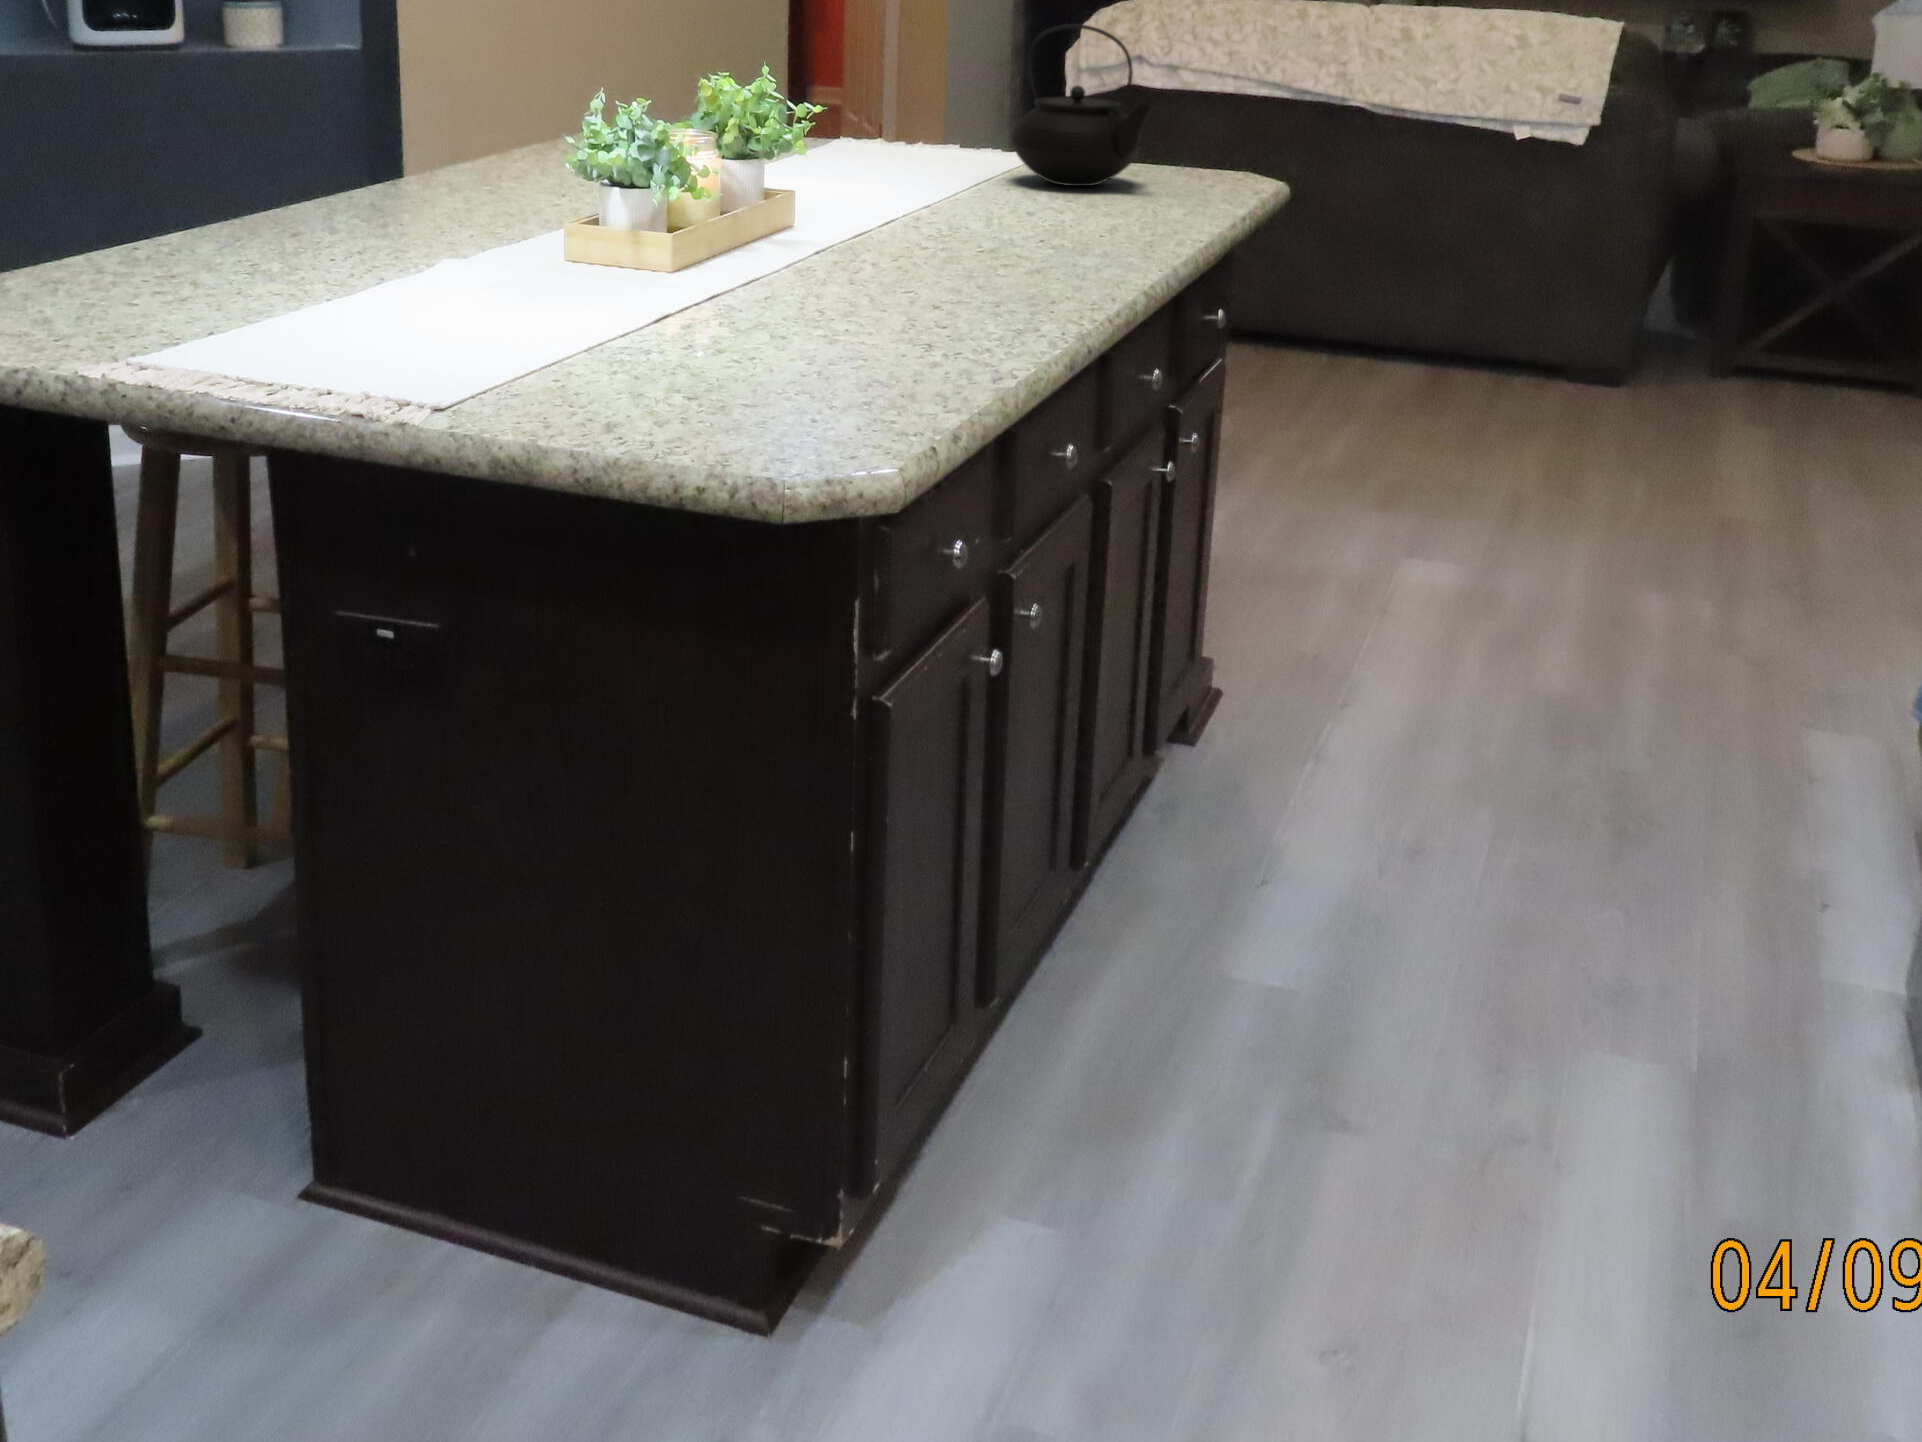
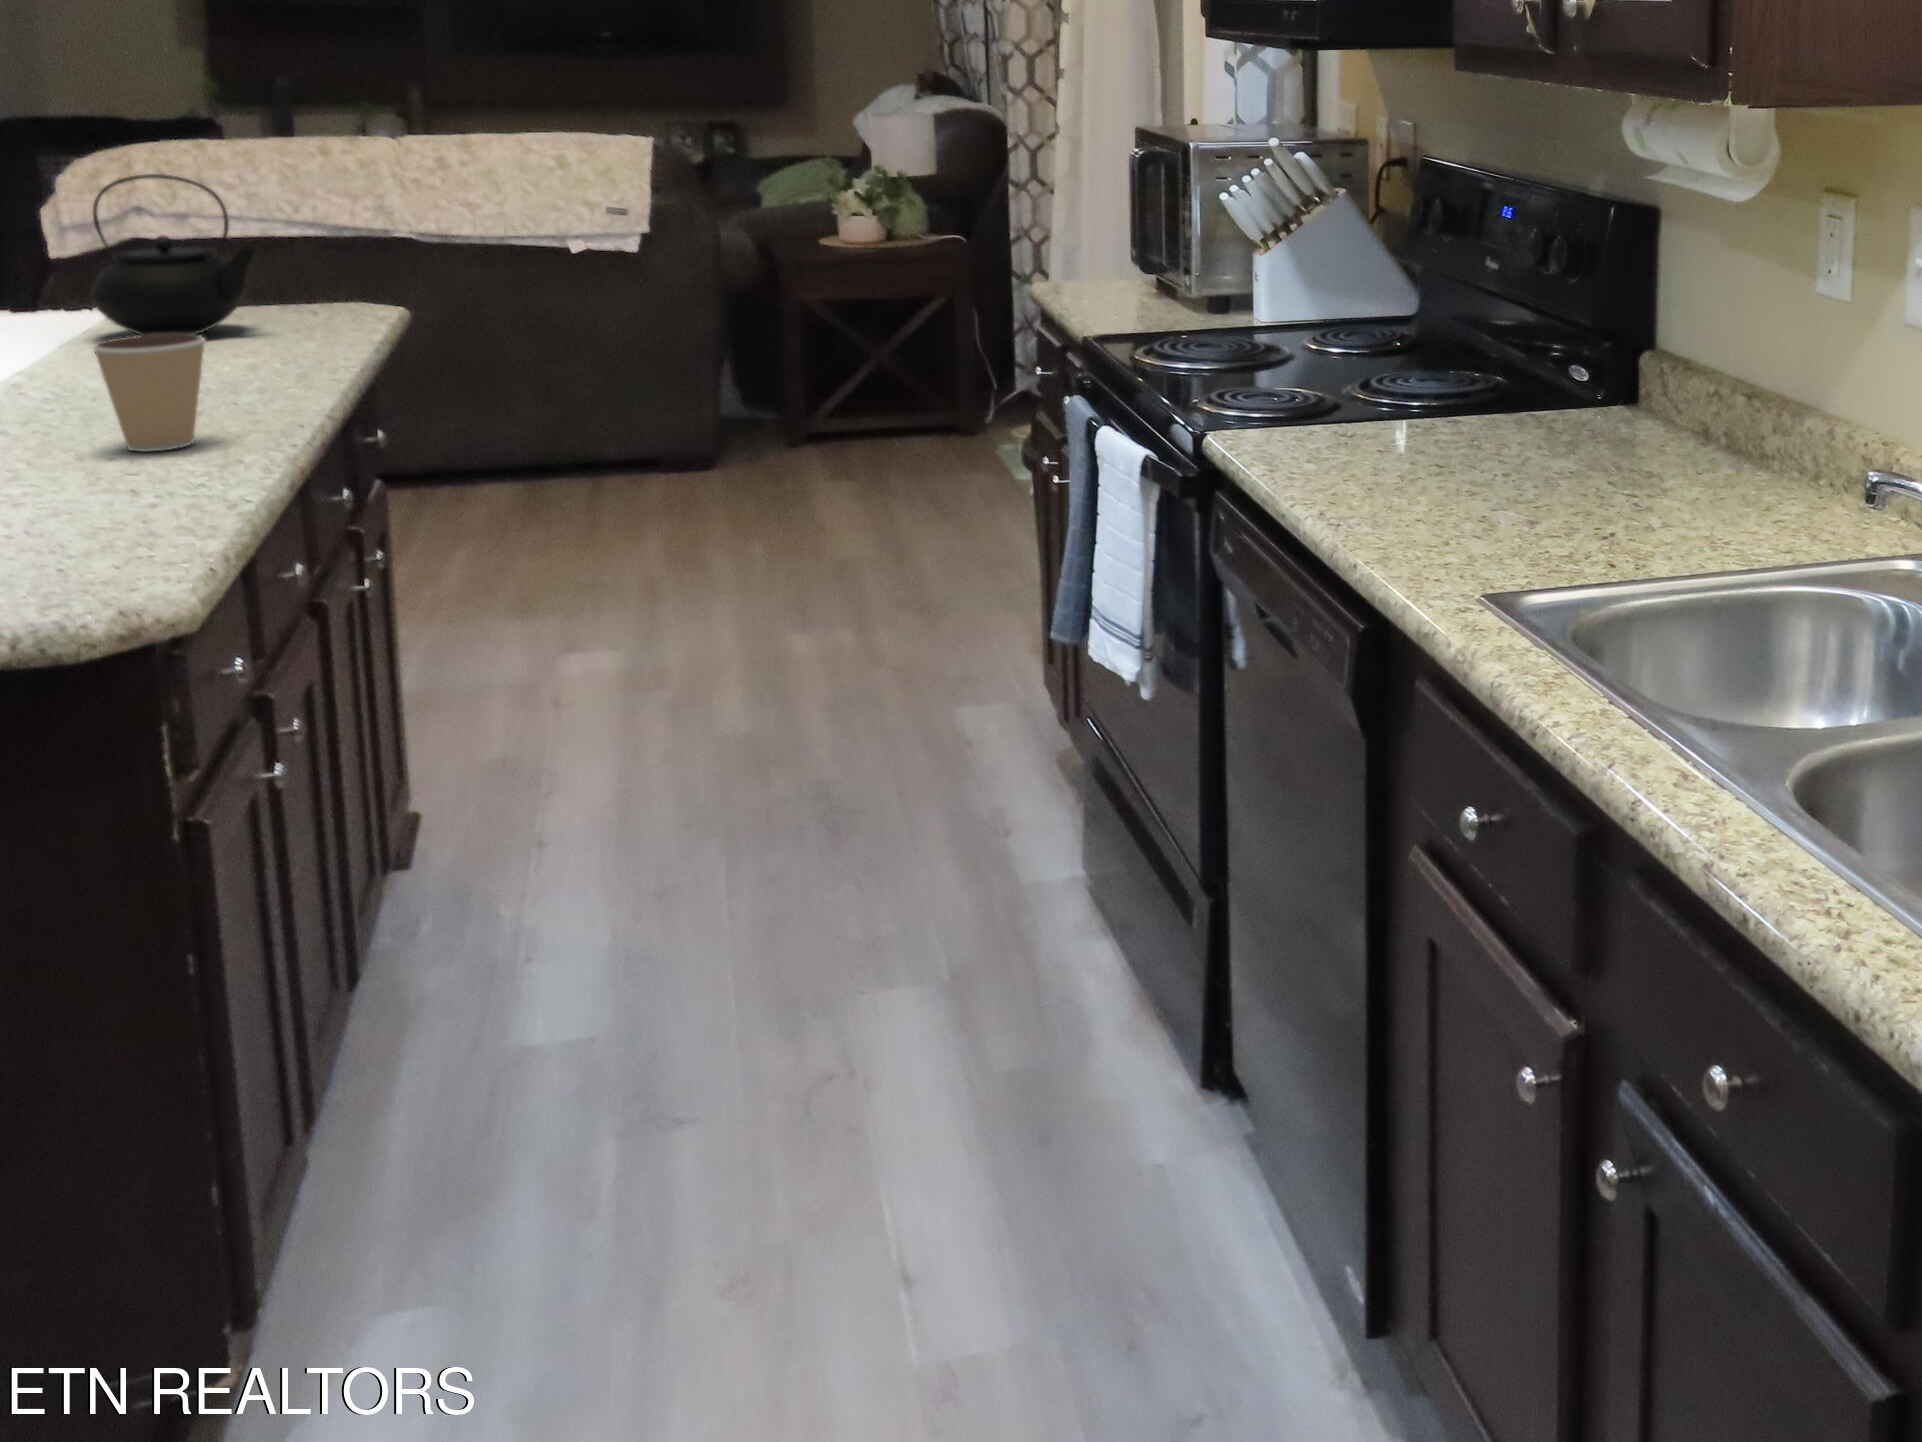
coffee cup: none [934,184,1032,303] -> present [93,333,205,451]

